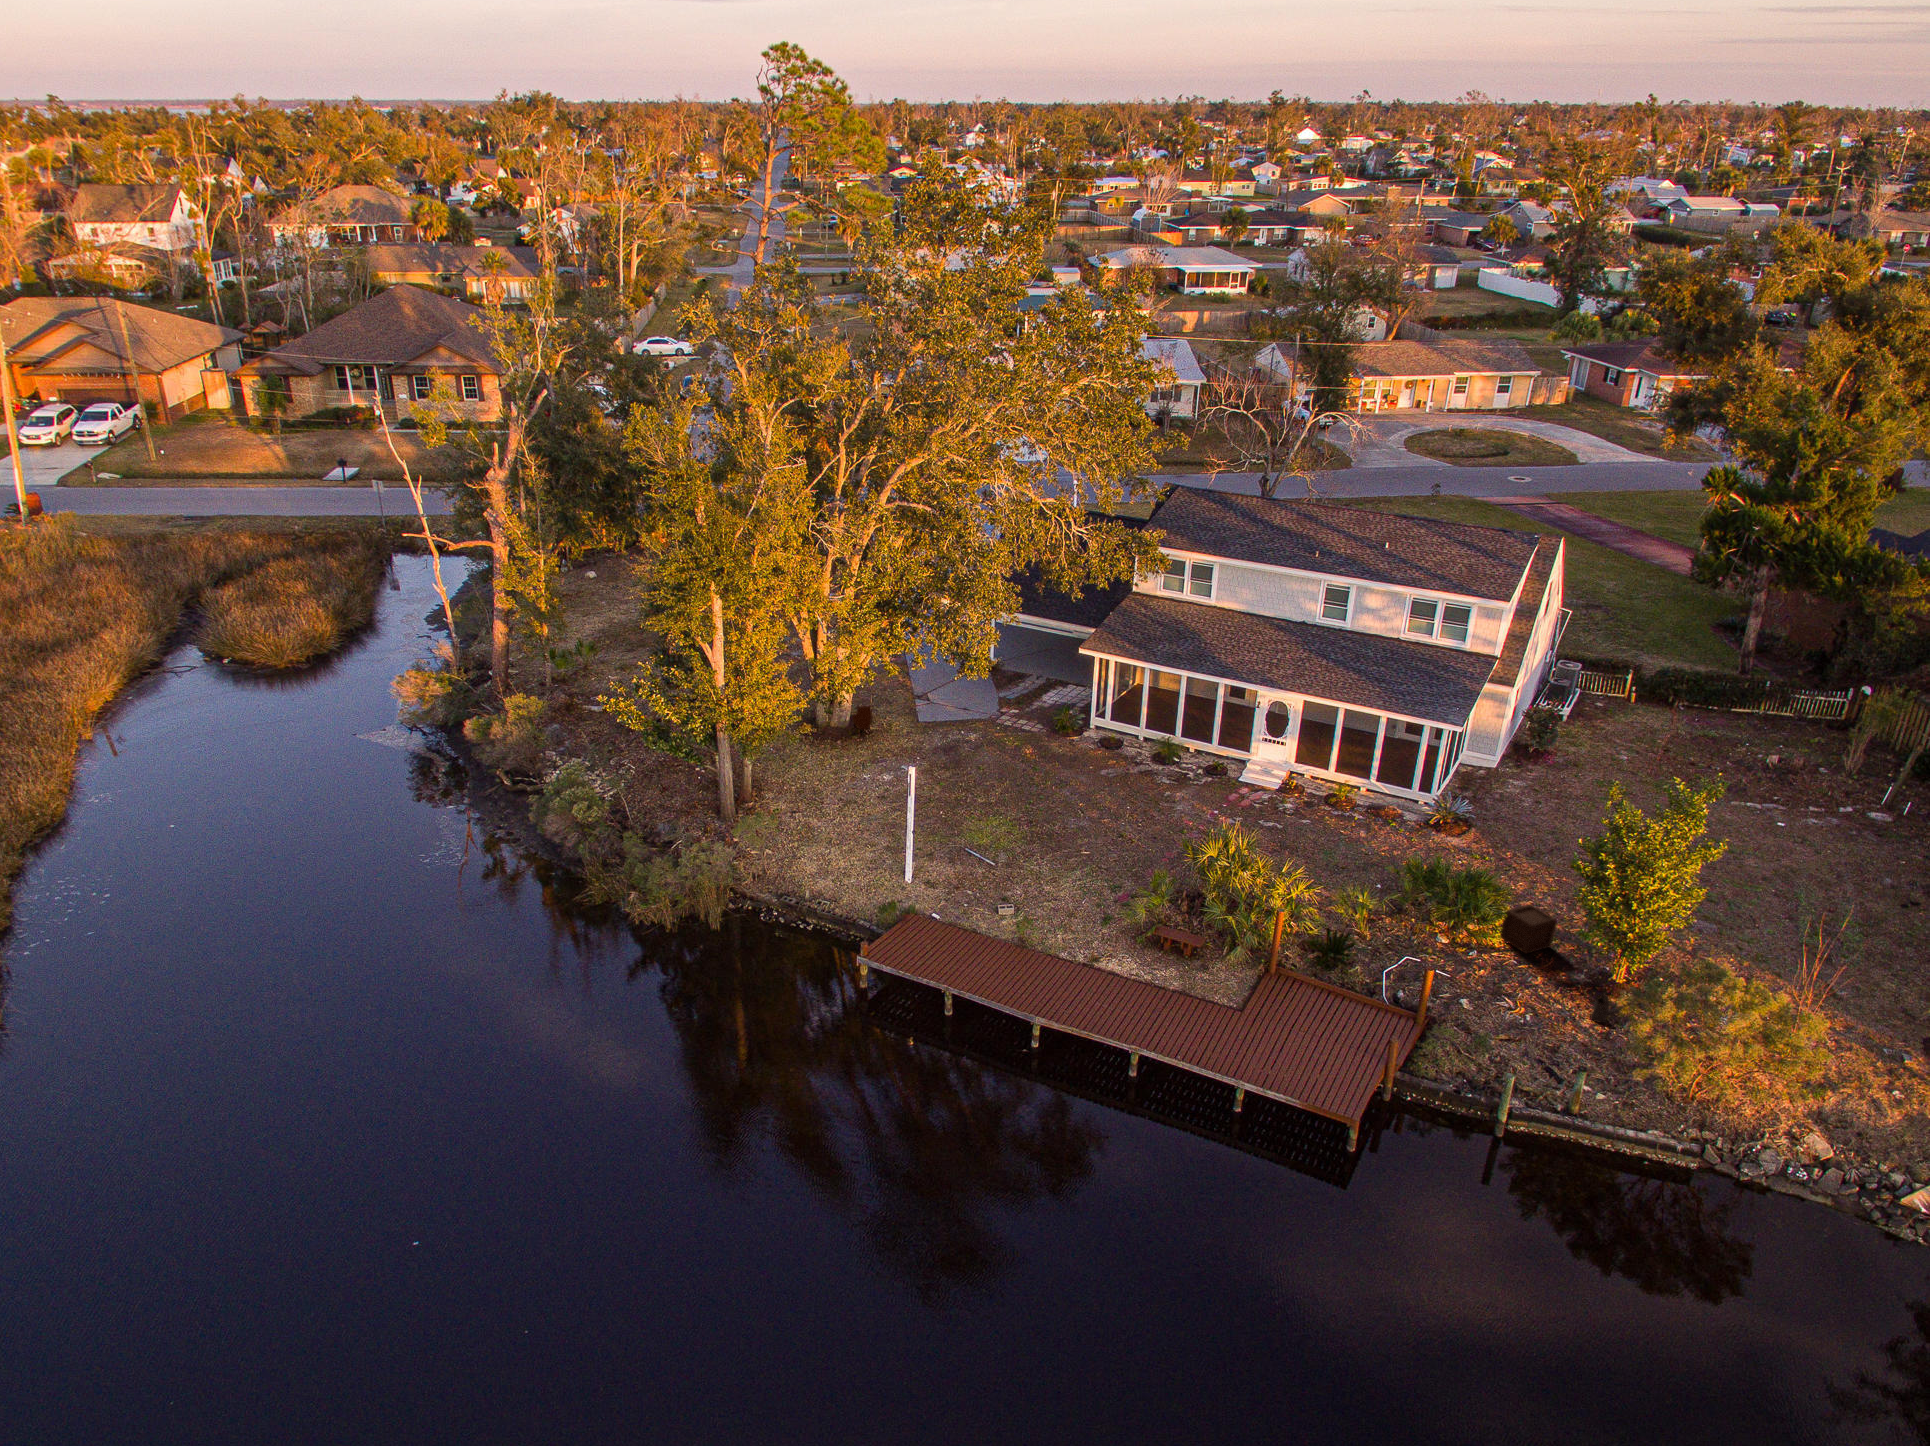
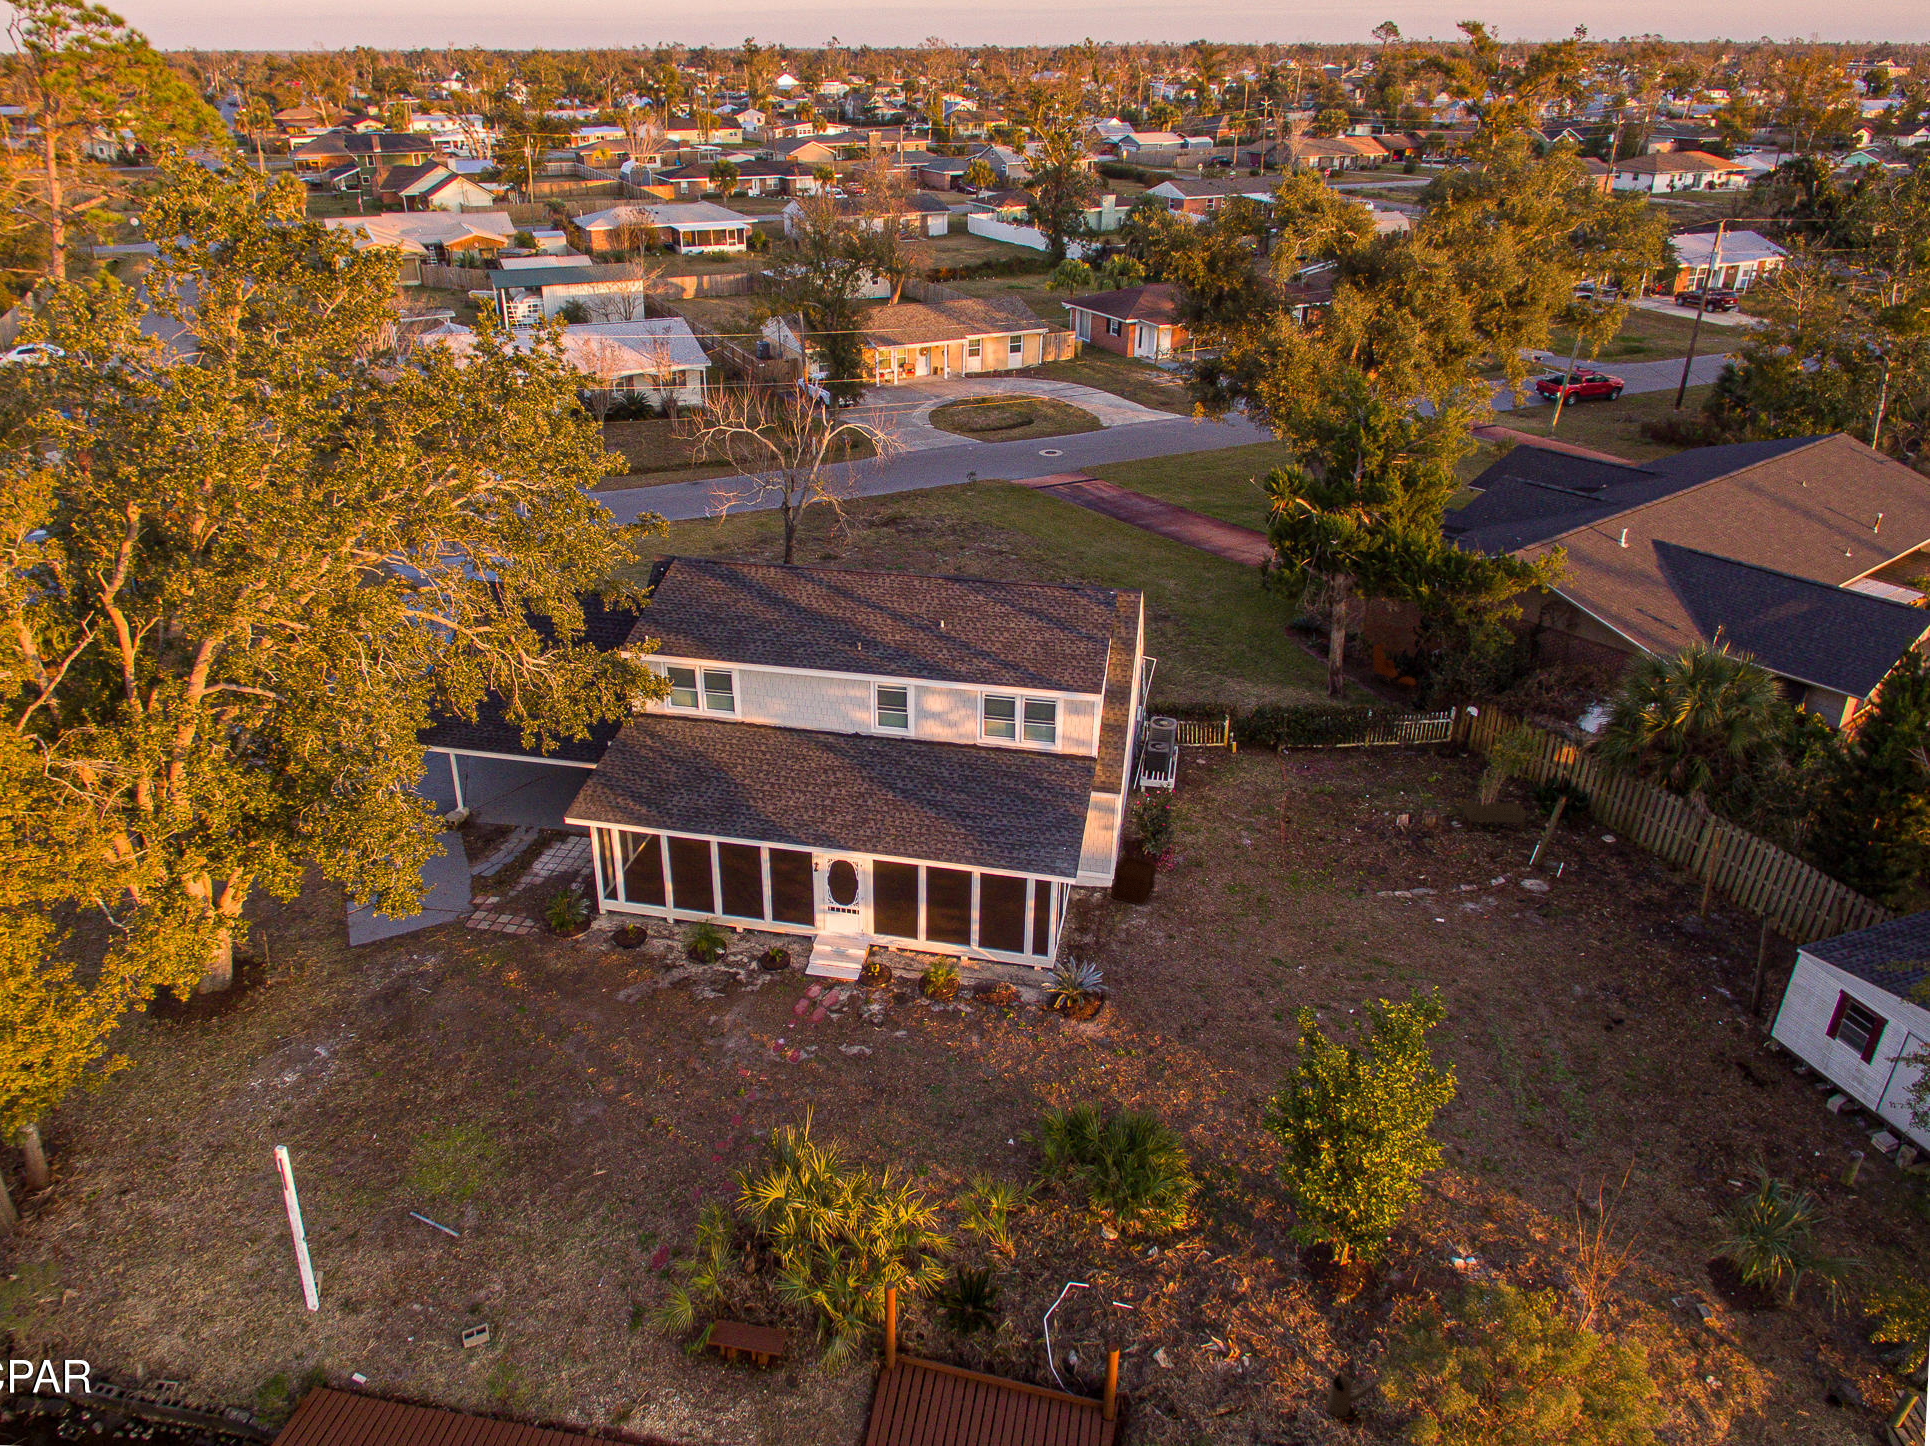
lounge chair: present [852,705,873,734] -> present [1373,644,1415,688]
bench: none [1831,757,1895,788] -> present [1462,802,1526,832]
wooden crate: present [1500,904,1557,953] -> present [1112,855,1156,906]

